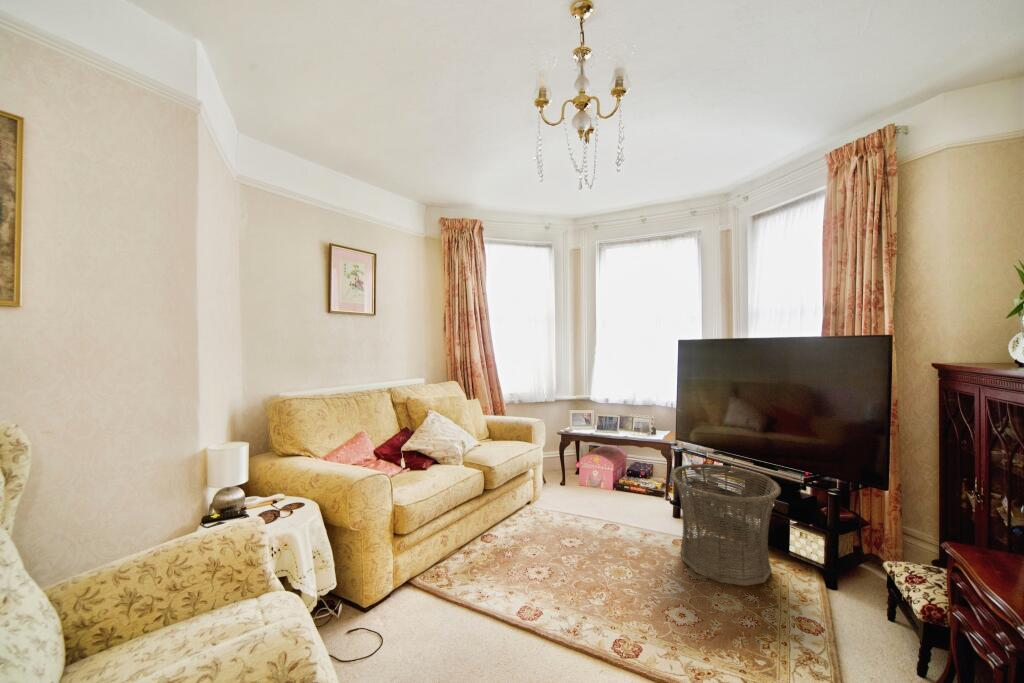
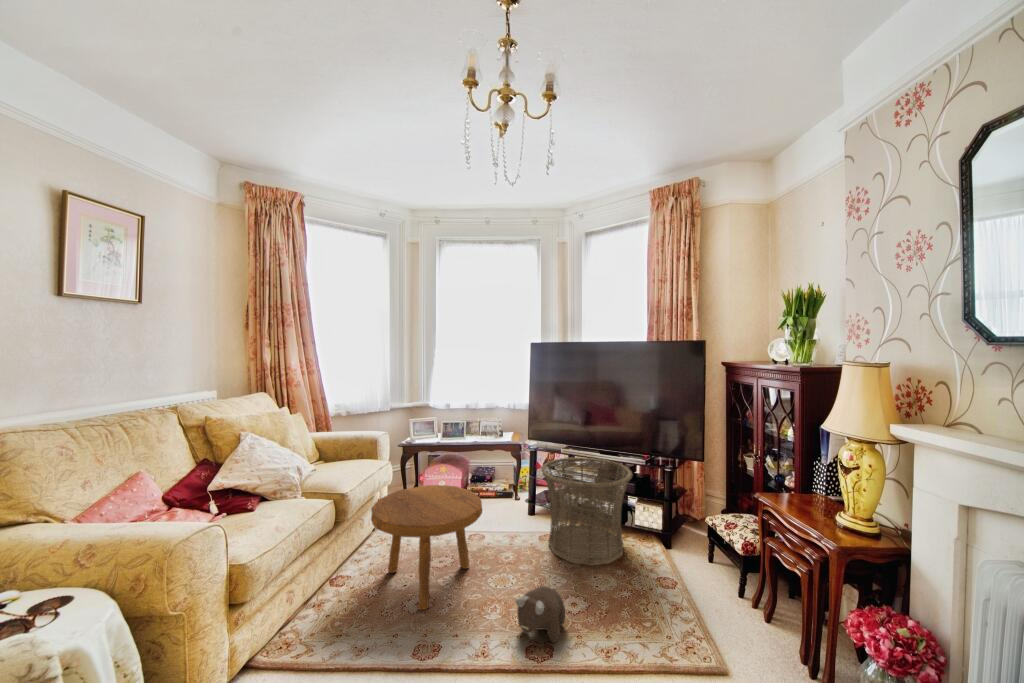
footstool: none [504,472,600,578] -> present [371,485,482,610]
plush toy: none [604,585,662,643] -> present [516,586,565,643]

